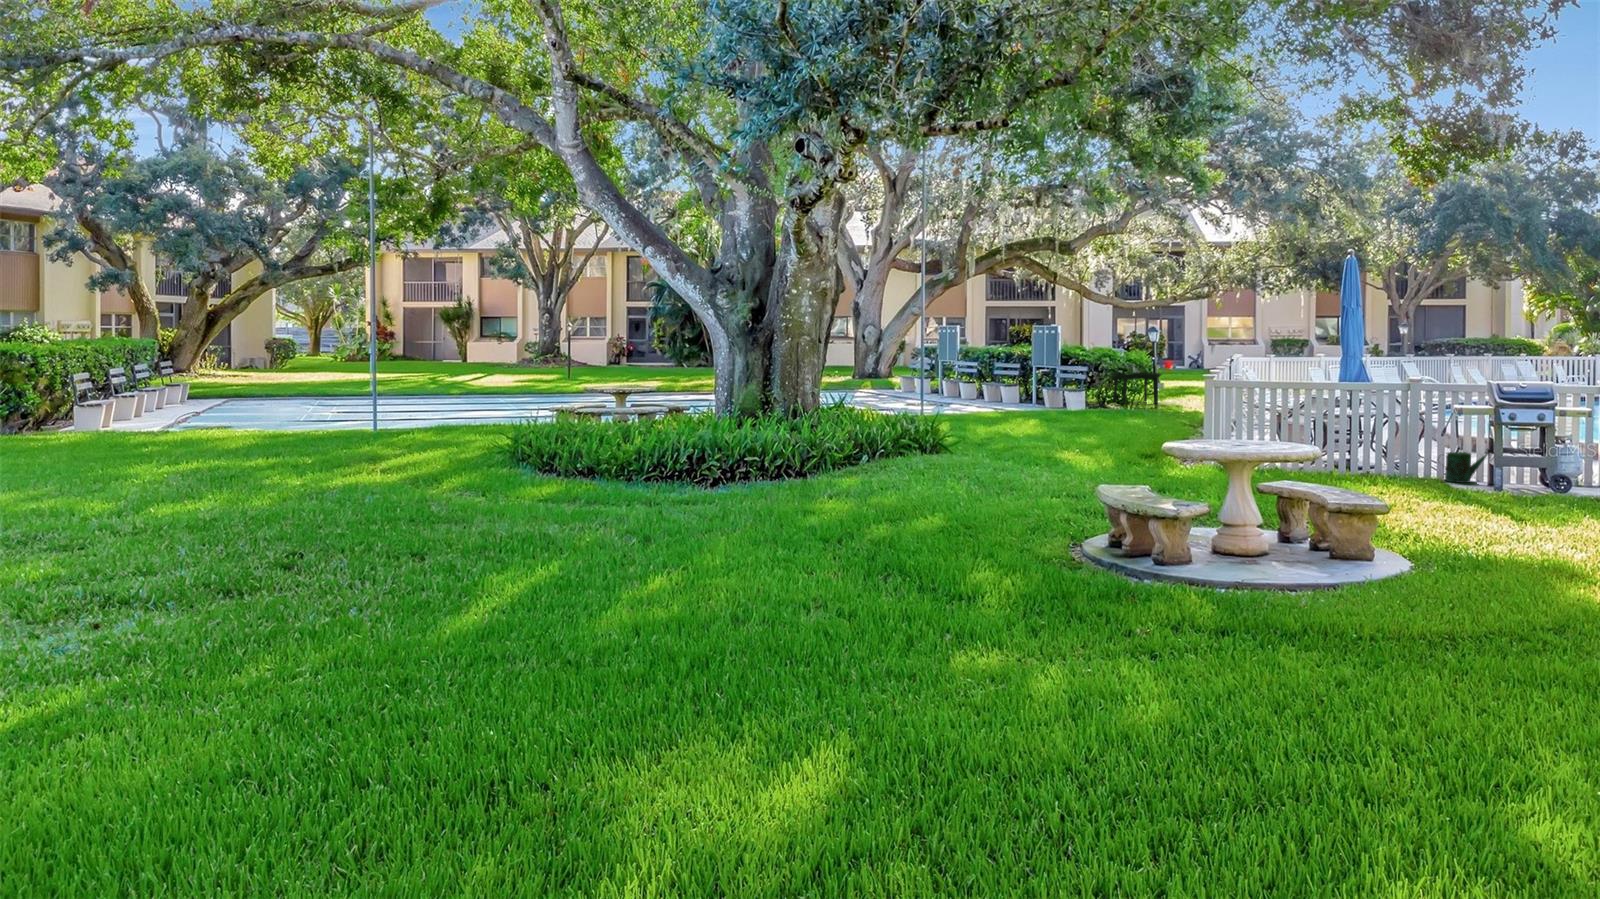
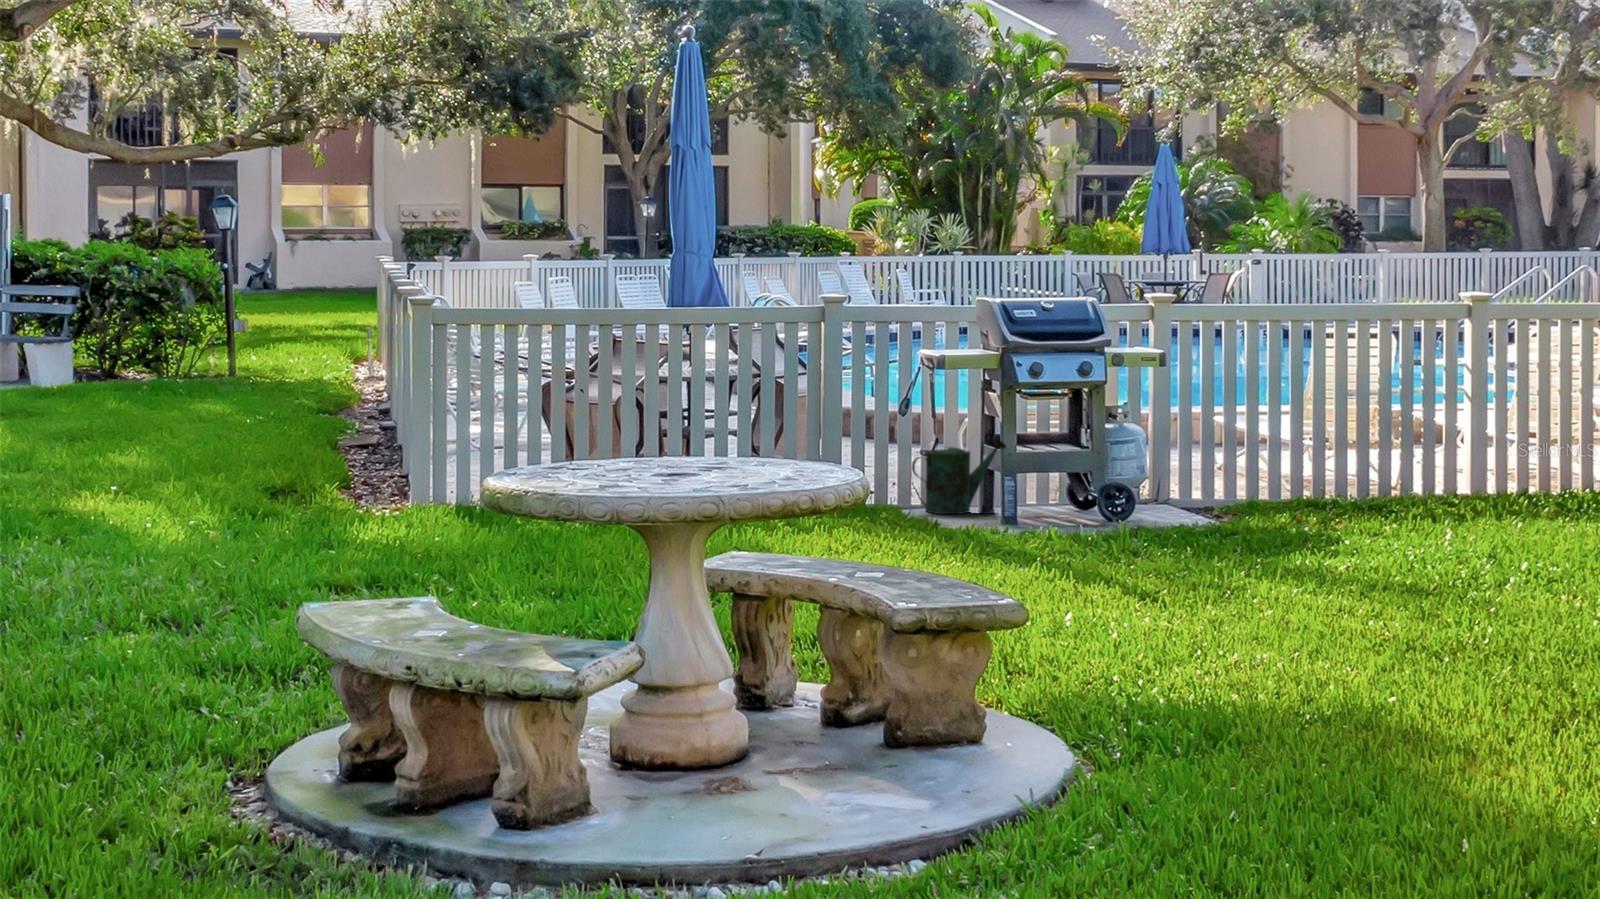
round table: present [1111,372,1162,404] -> none [128,297,248,369]

